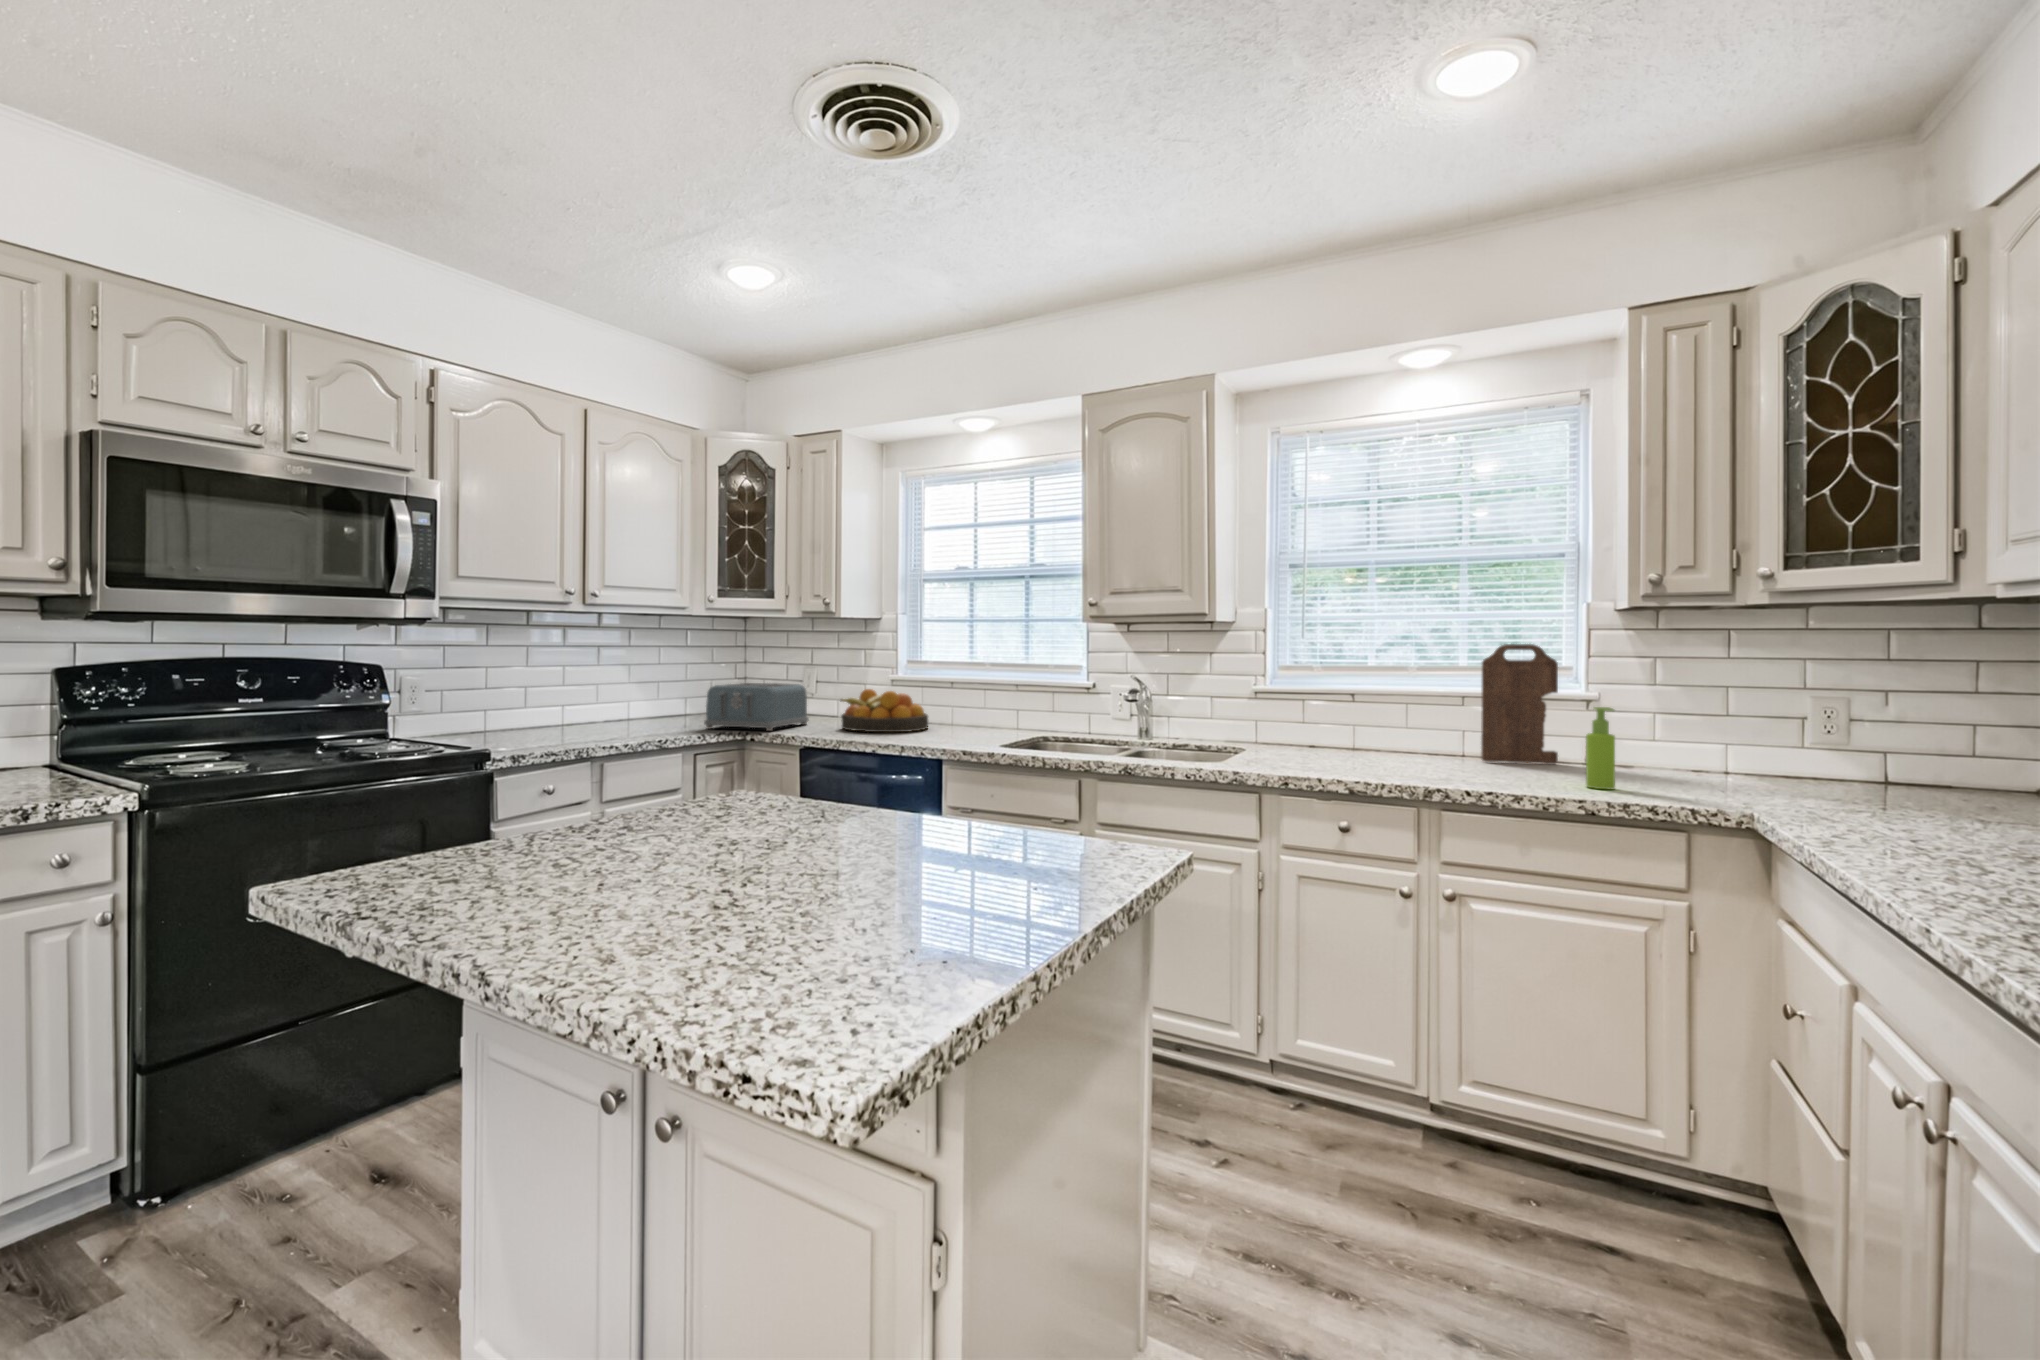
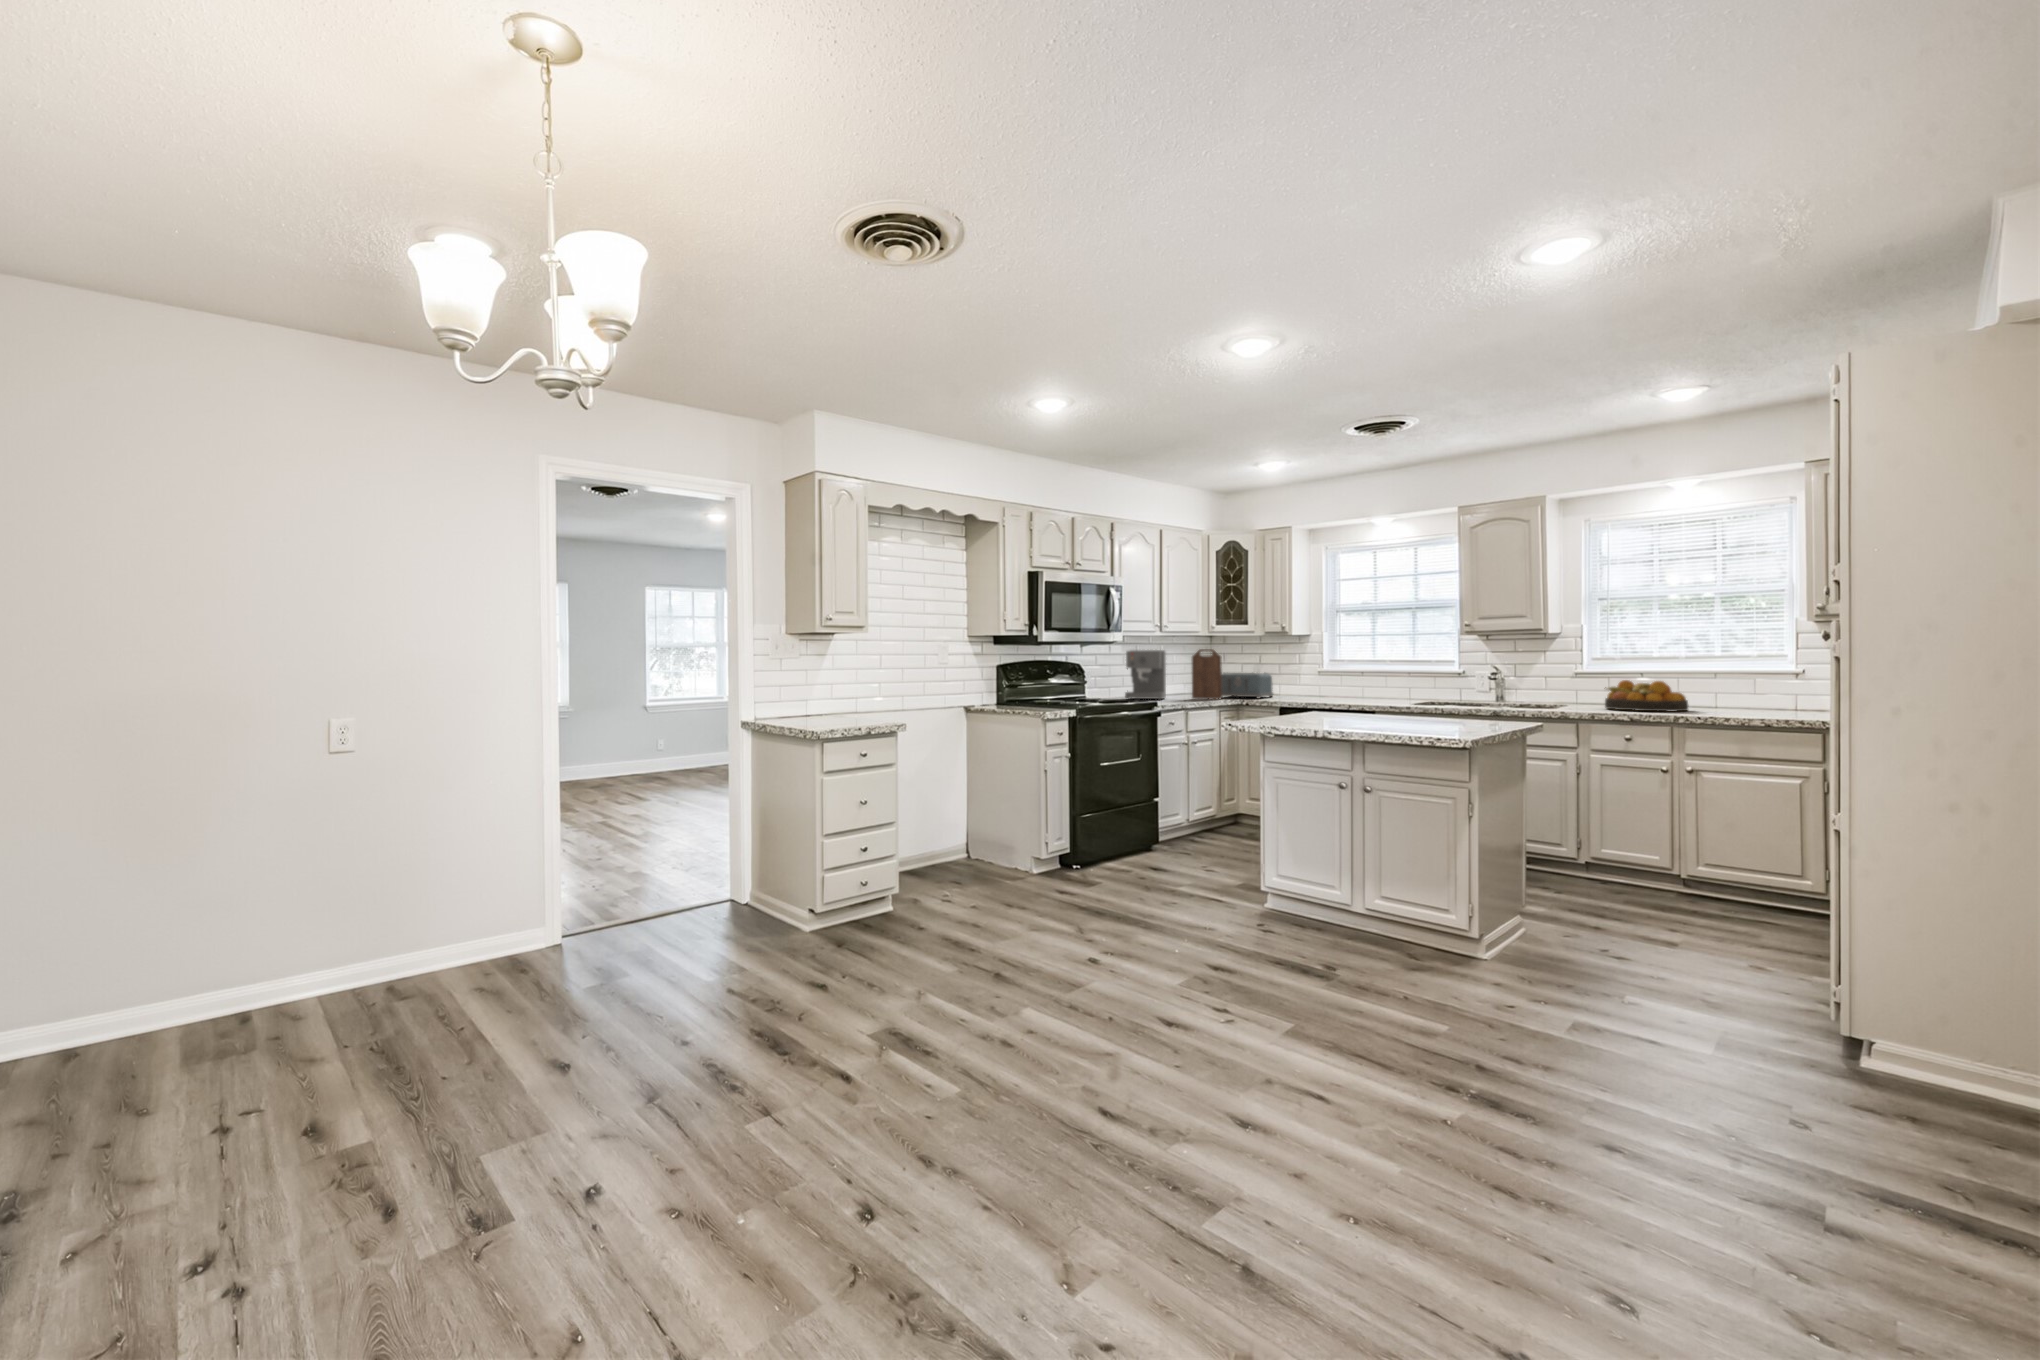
coffee maker: none [508,643,605,739] -> present [1125,650,1166,700]
cutting board: present [1481,644,1558,764] -> present [1192,649,1222,699]
fruit bowl: present [841,689,928,732] -> present [1605,680,1688,711]
soap dispenser: present [1586,707,1615,789] -> none [1774,674,1791,716]

